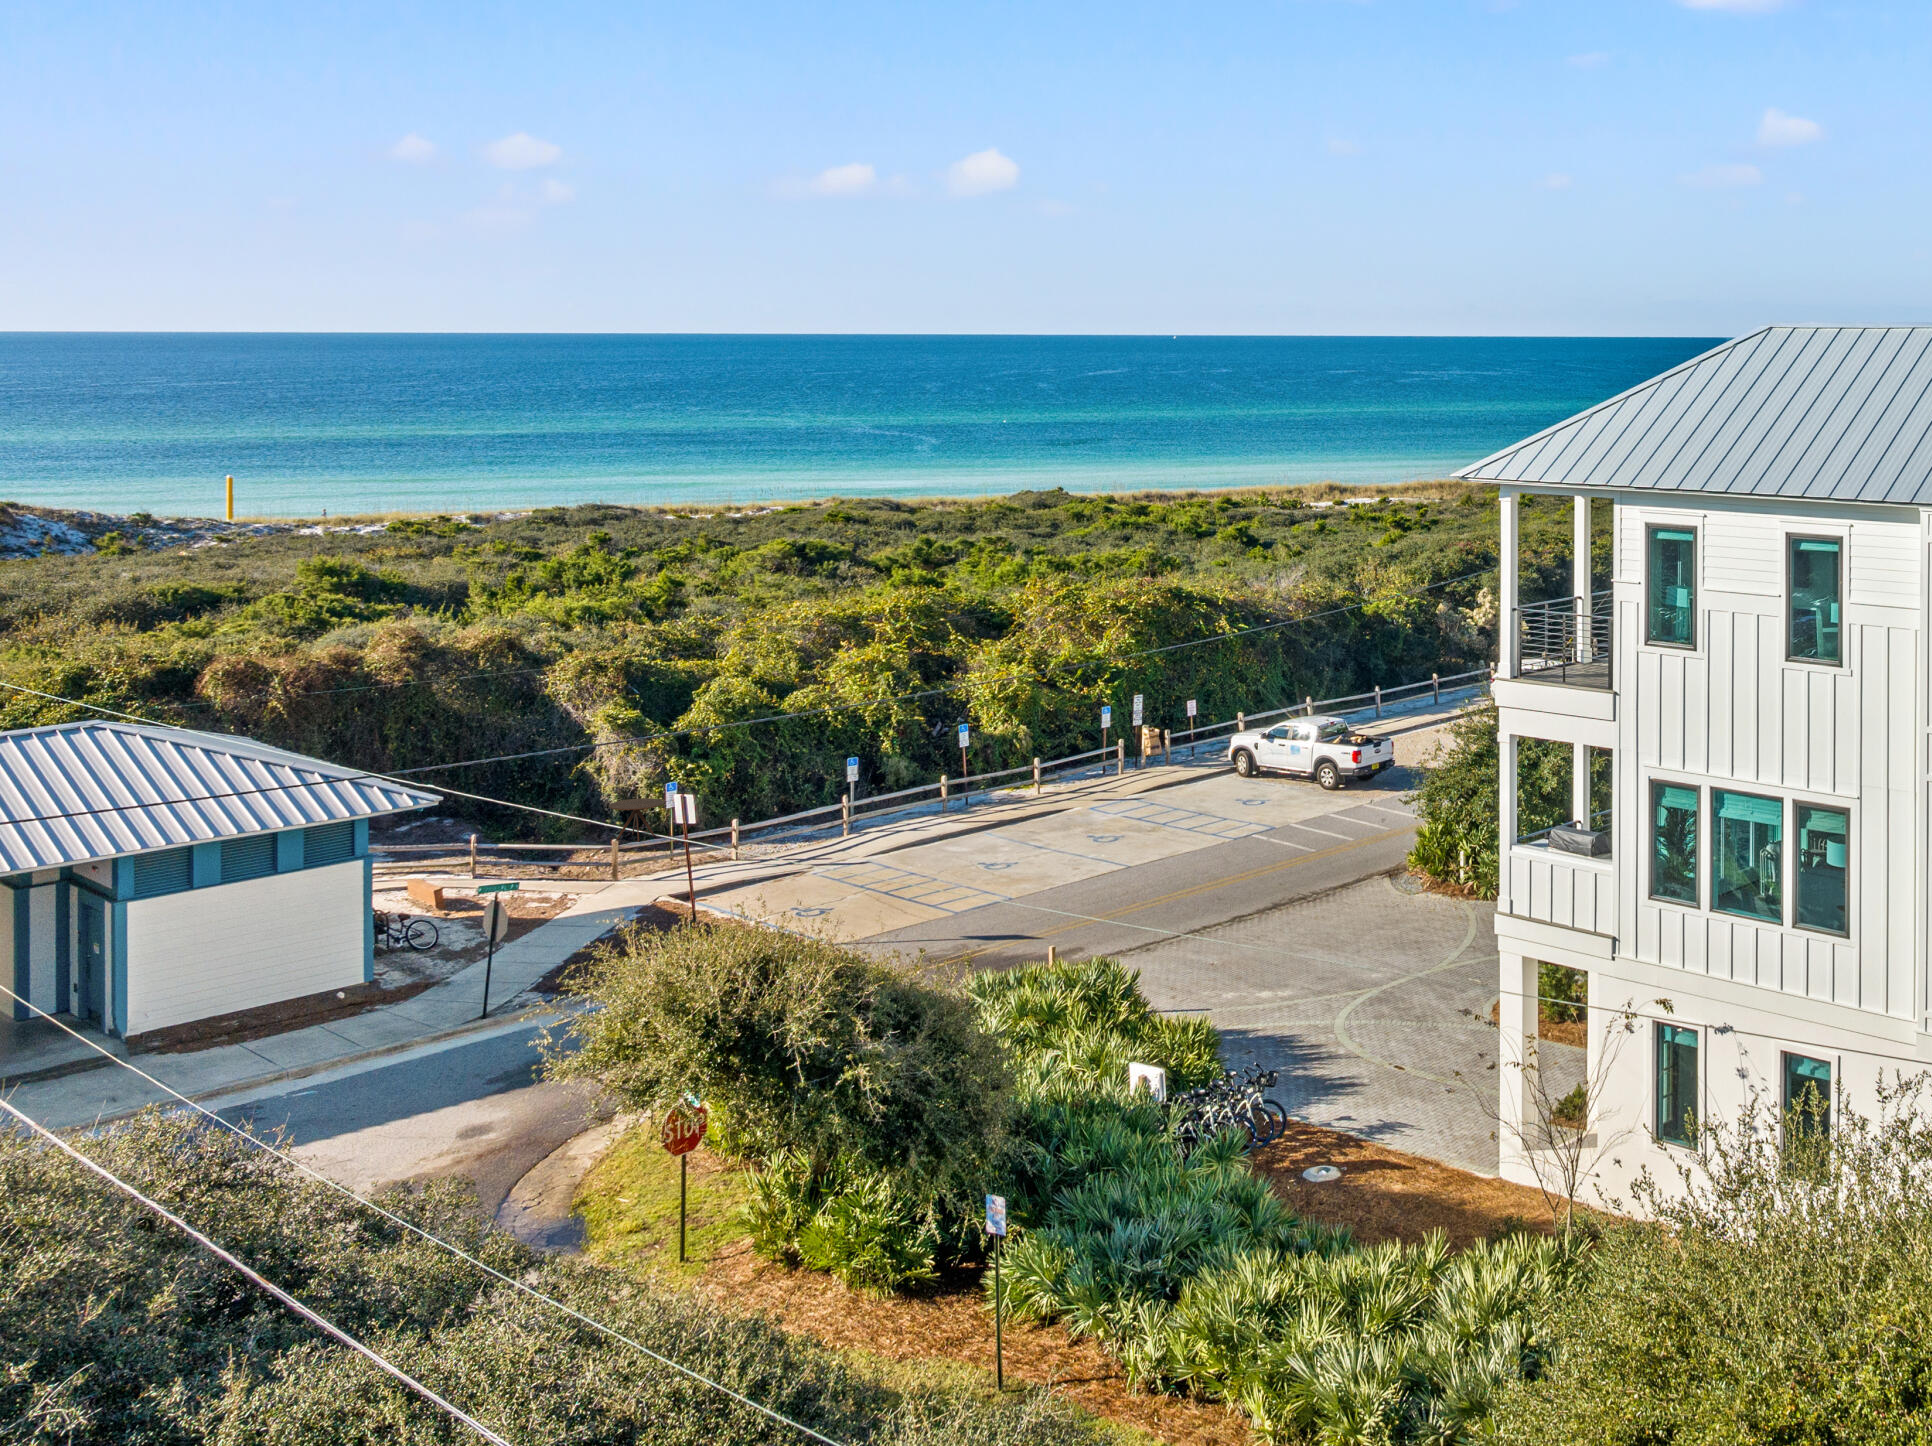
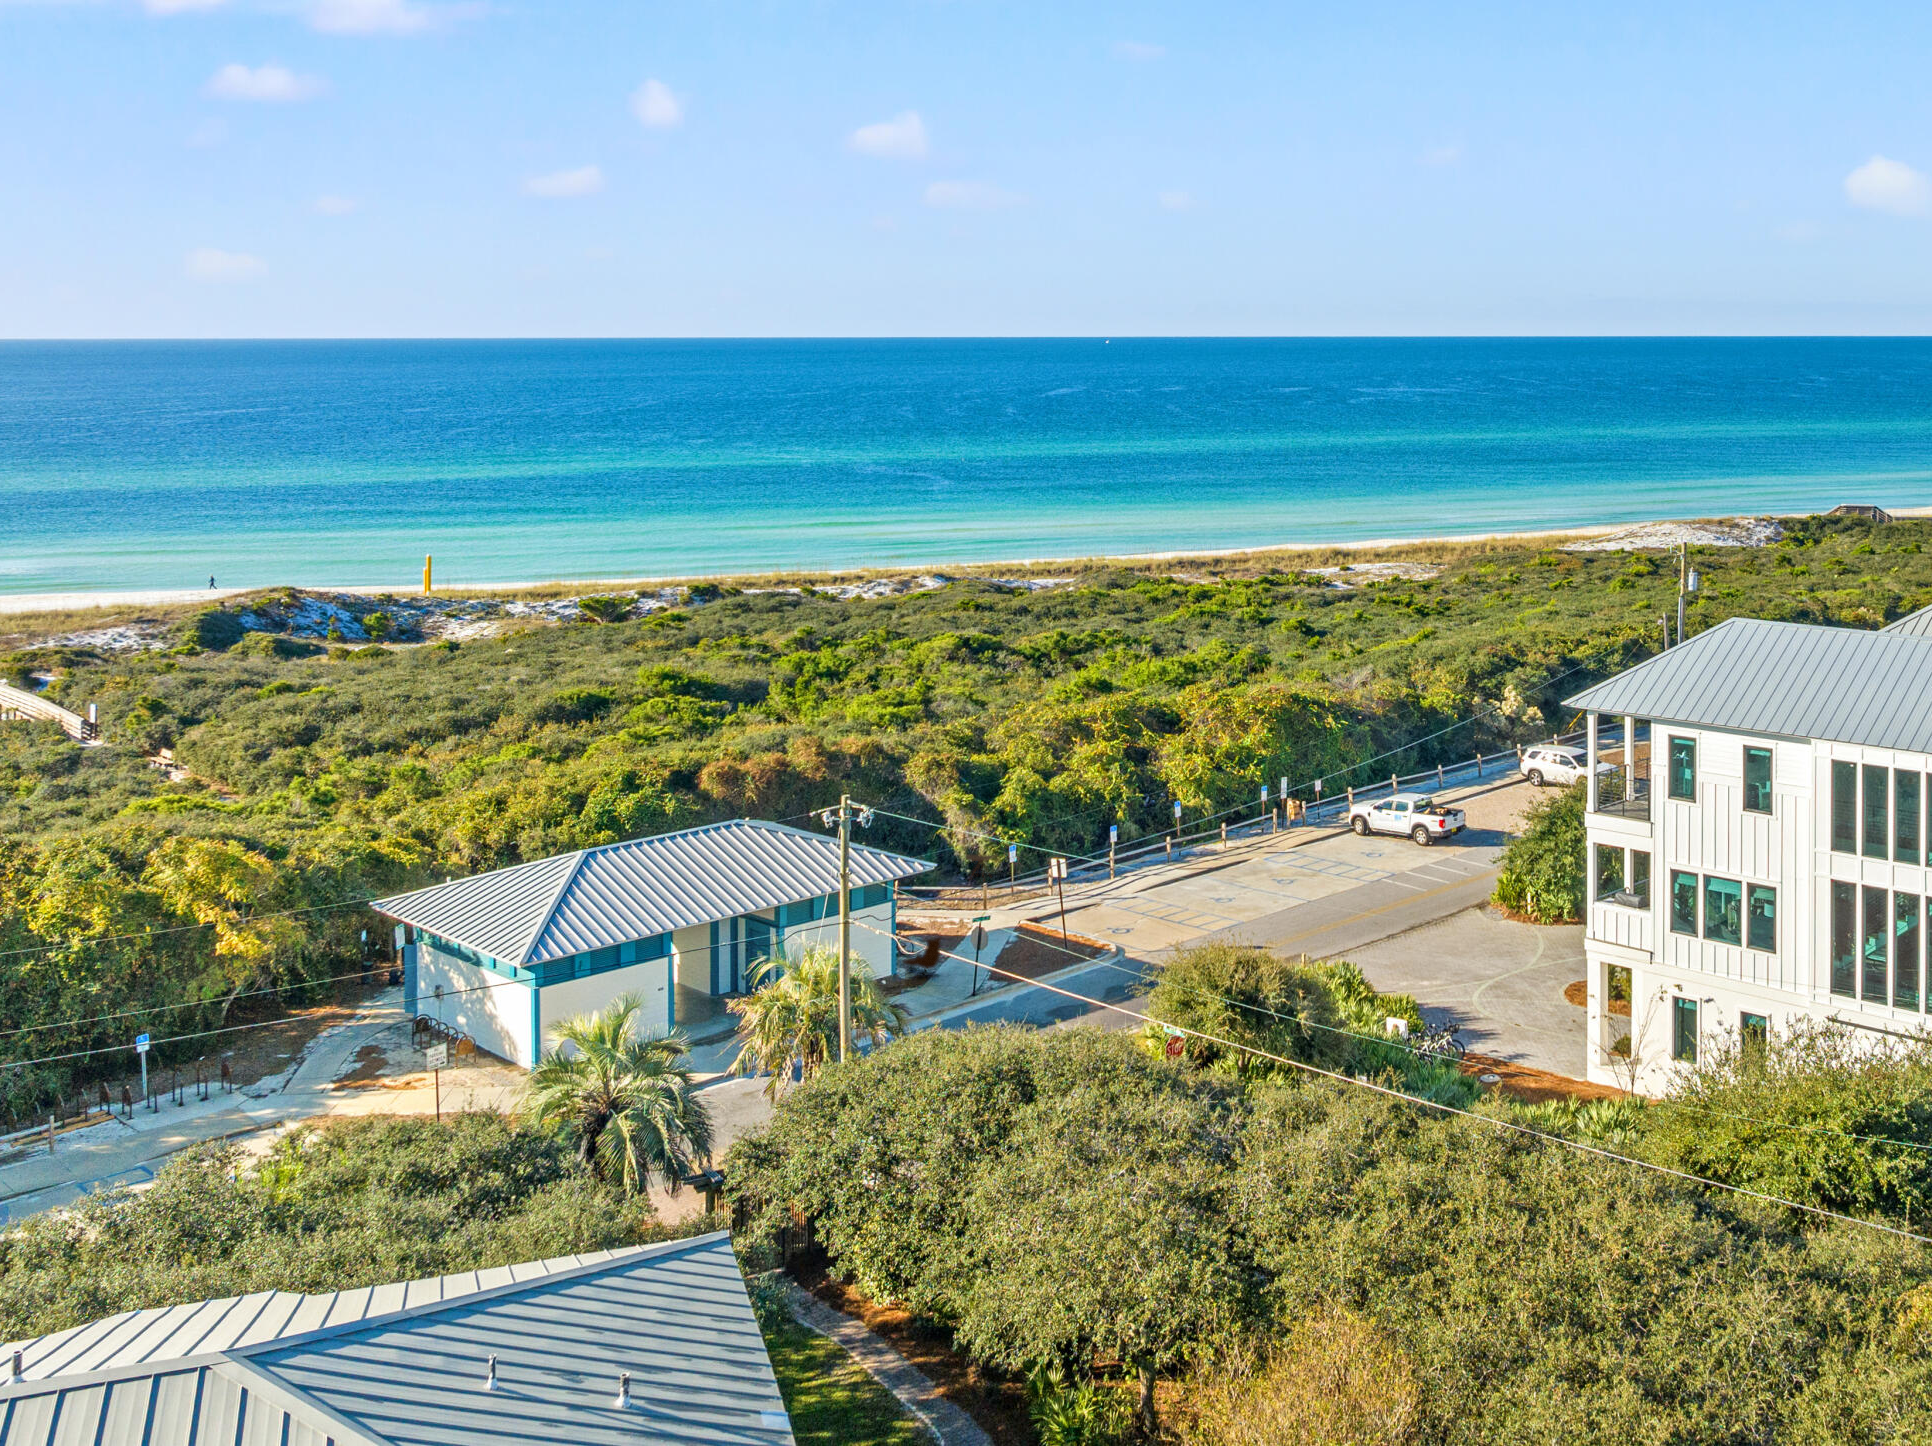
lounge chair: none [373,923,436,997] -> present [903,937,941,978]

